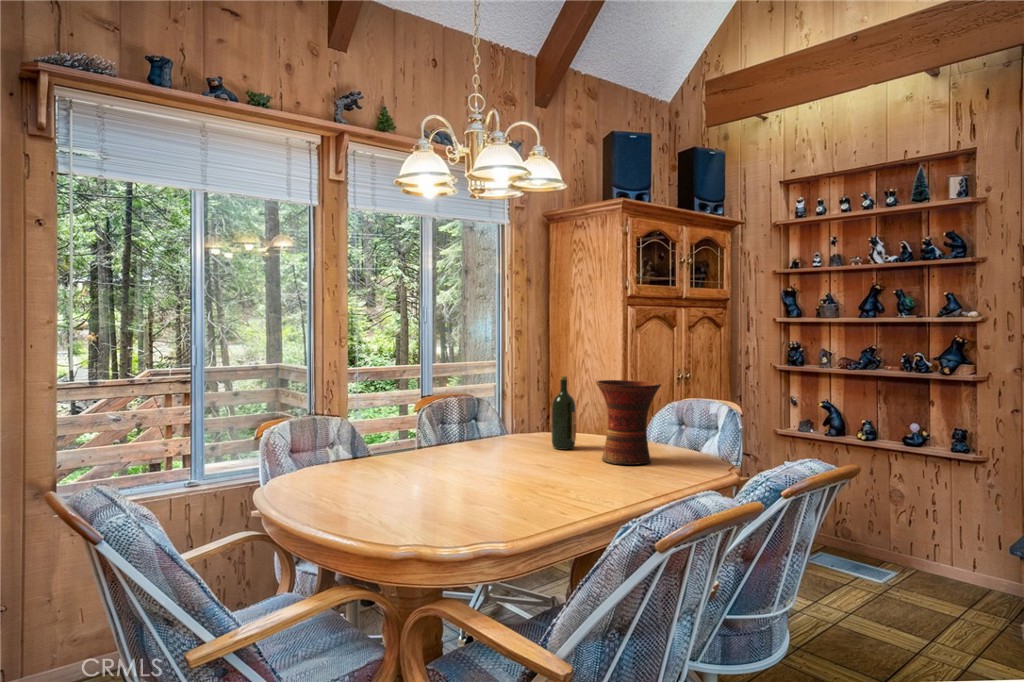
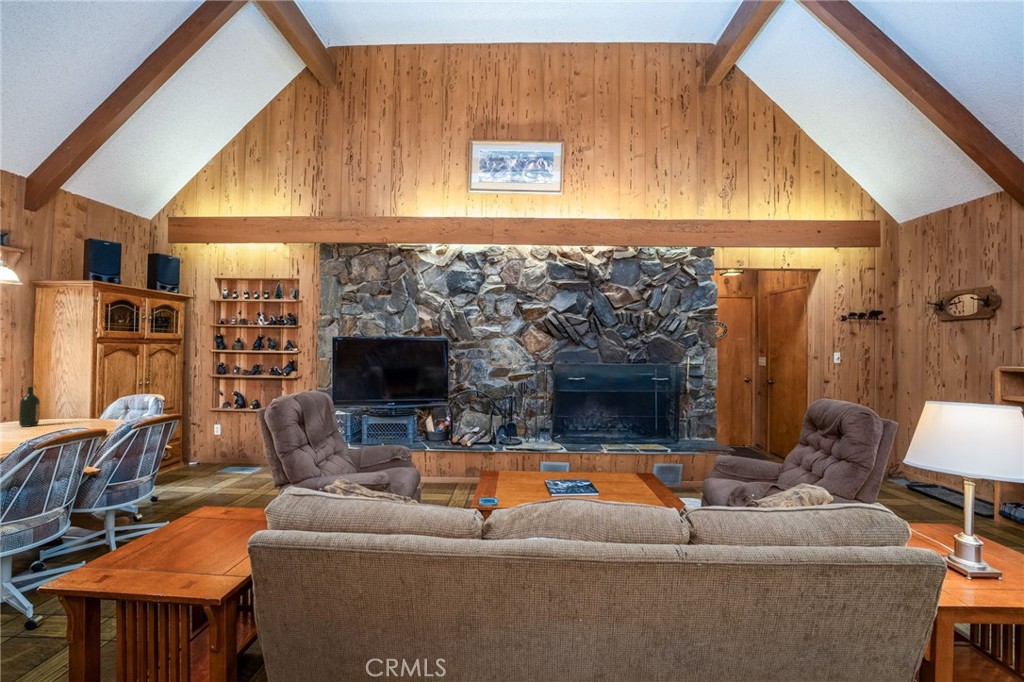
vase: present [596,380,661,465] -> none [52,385,99,428]

